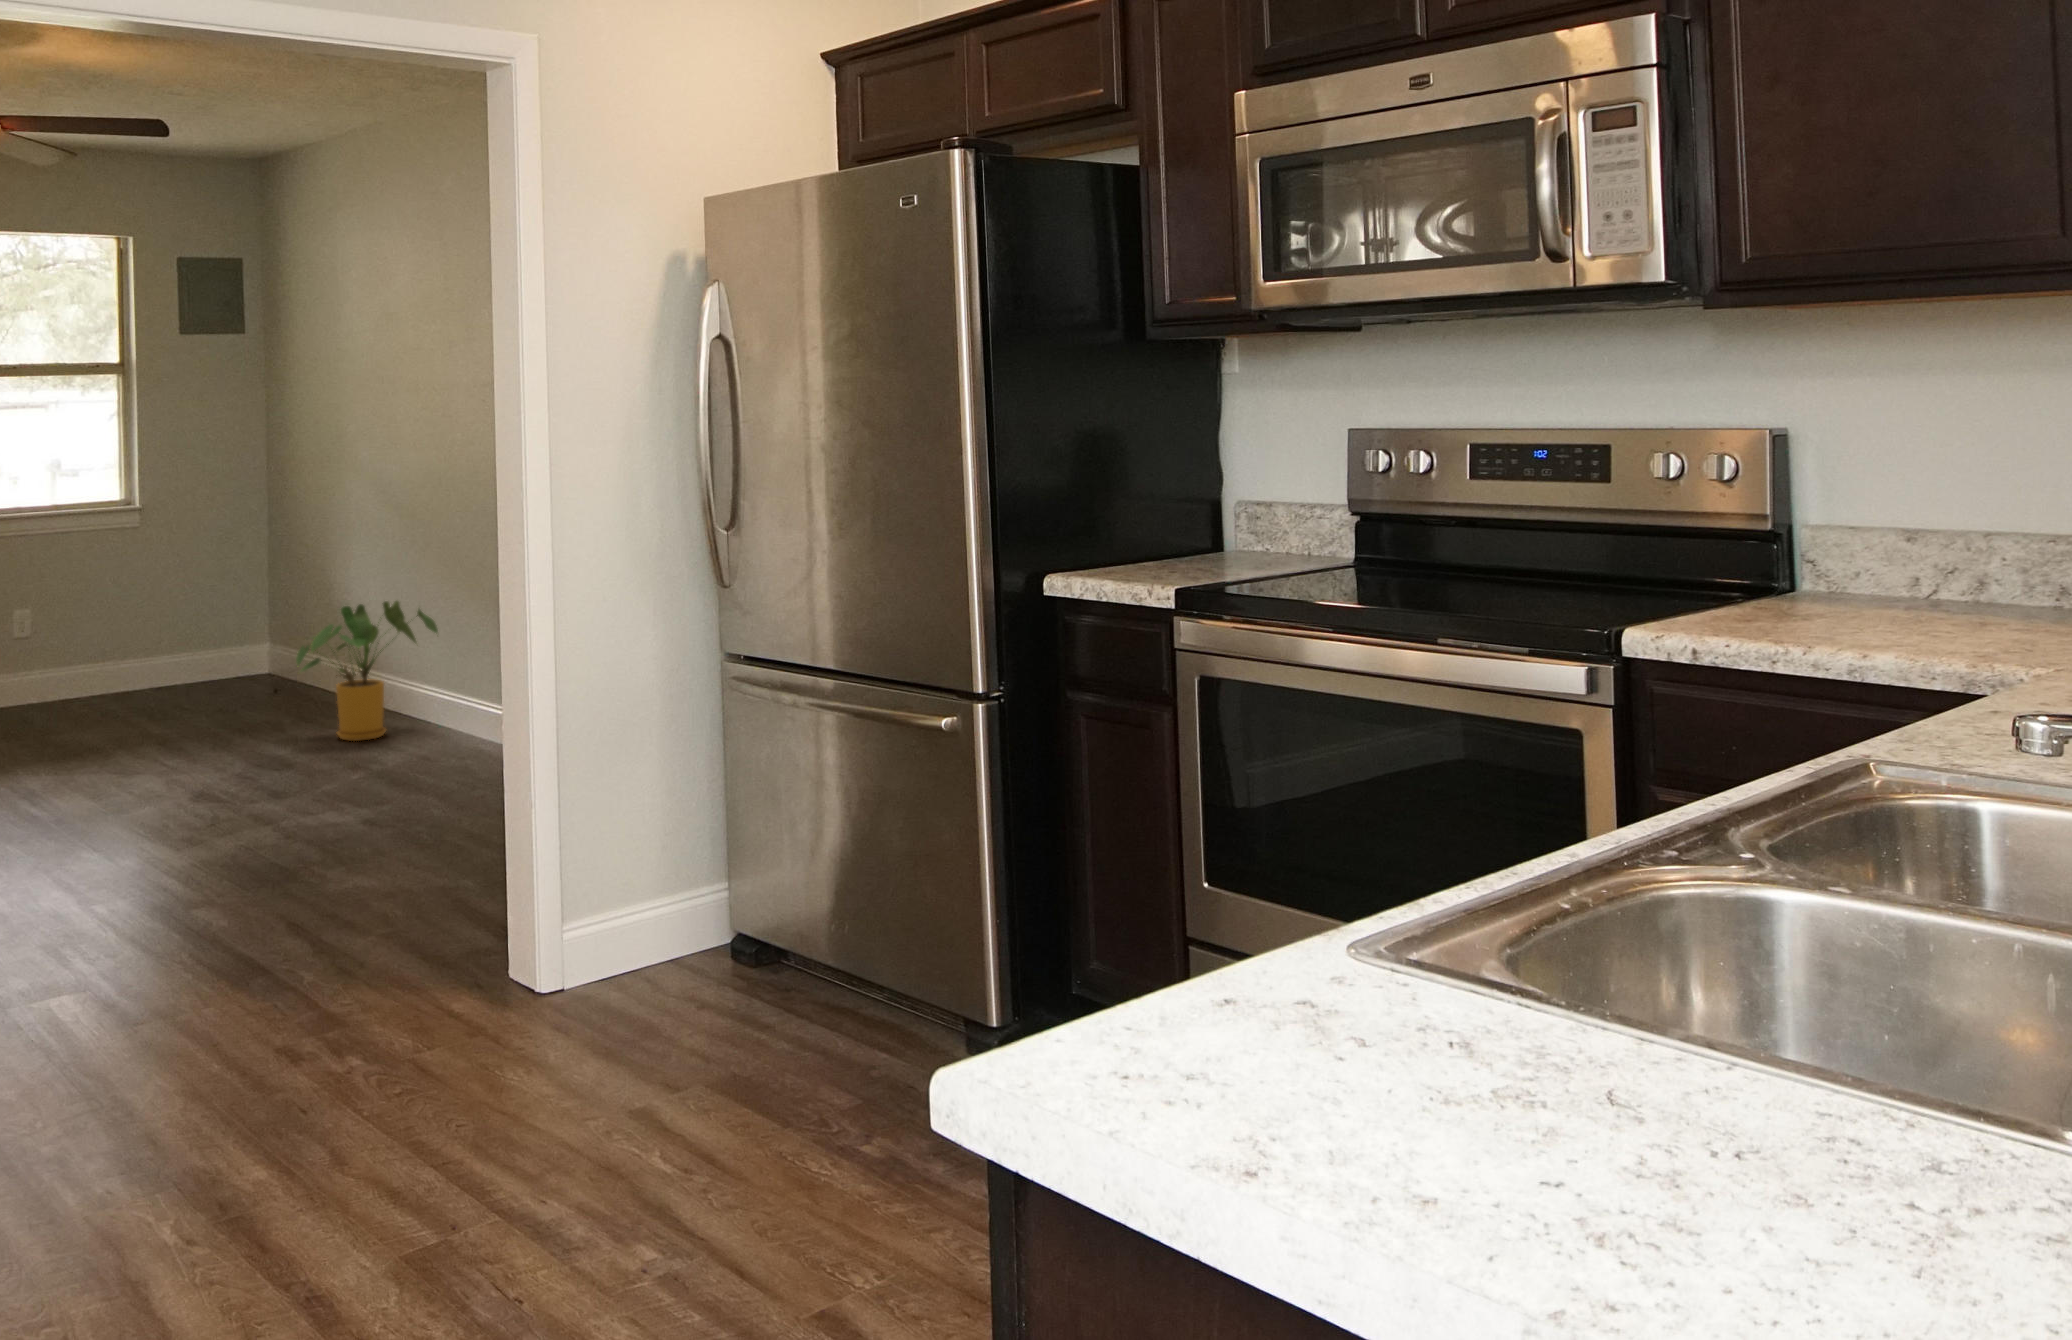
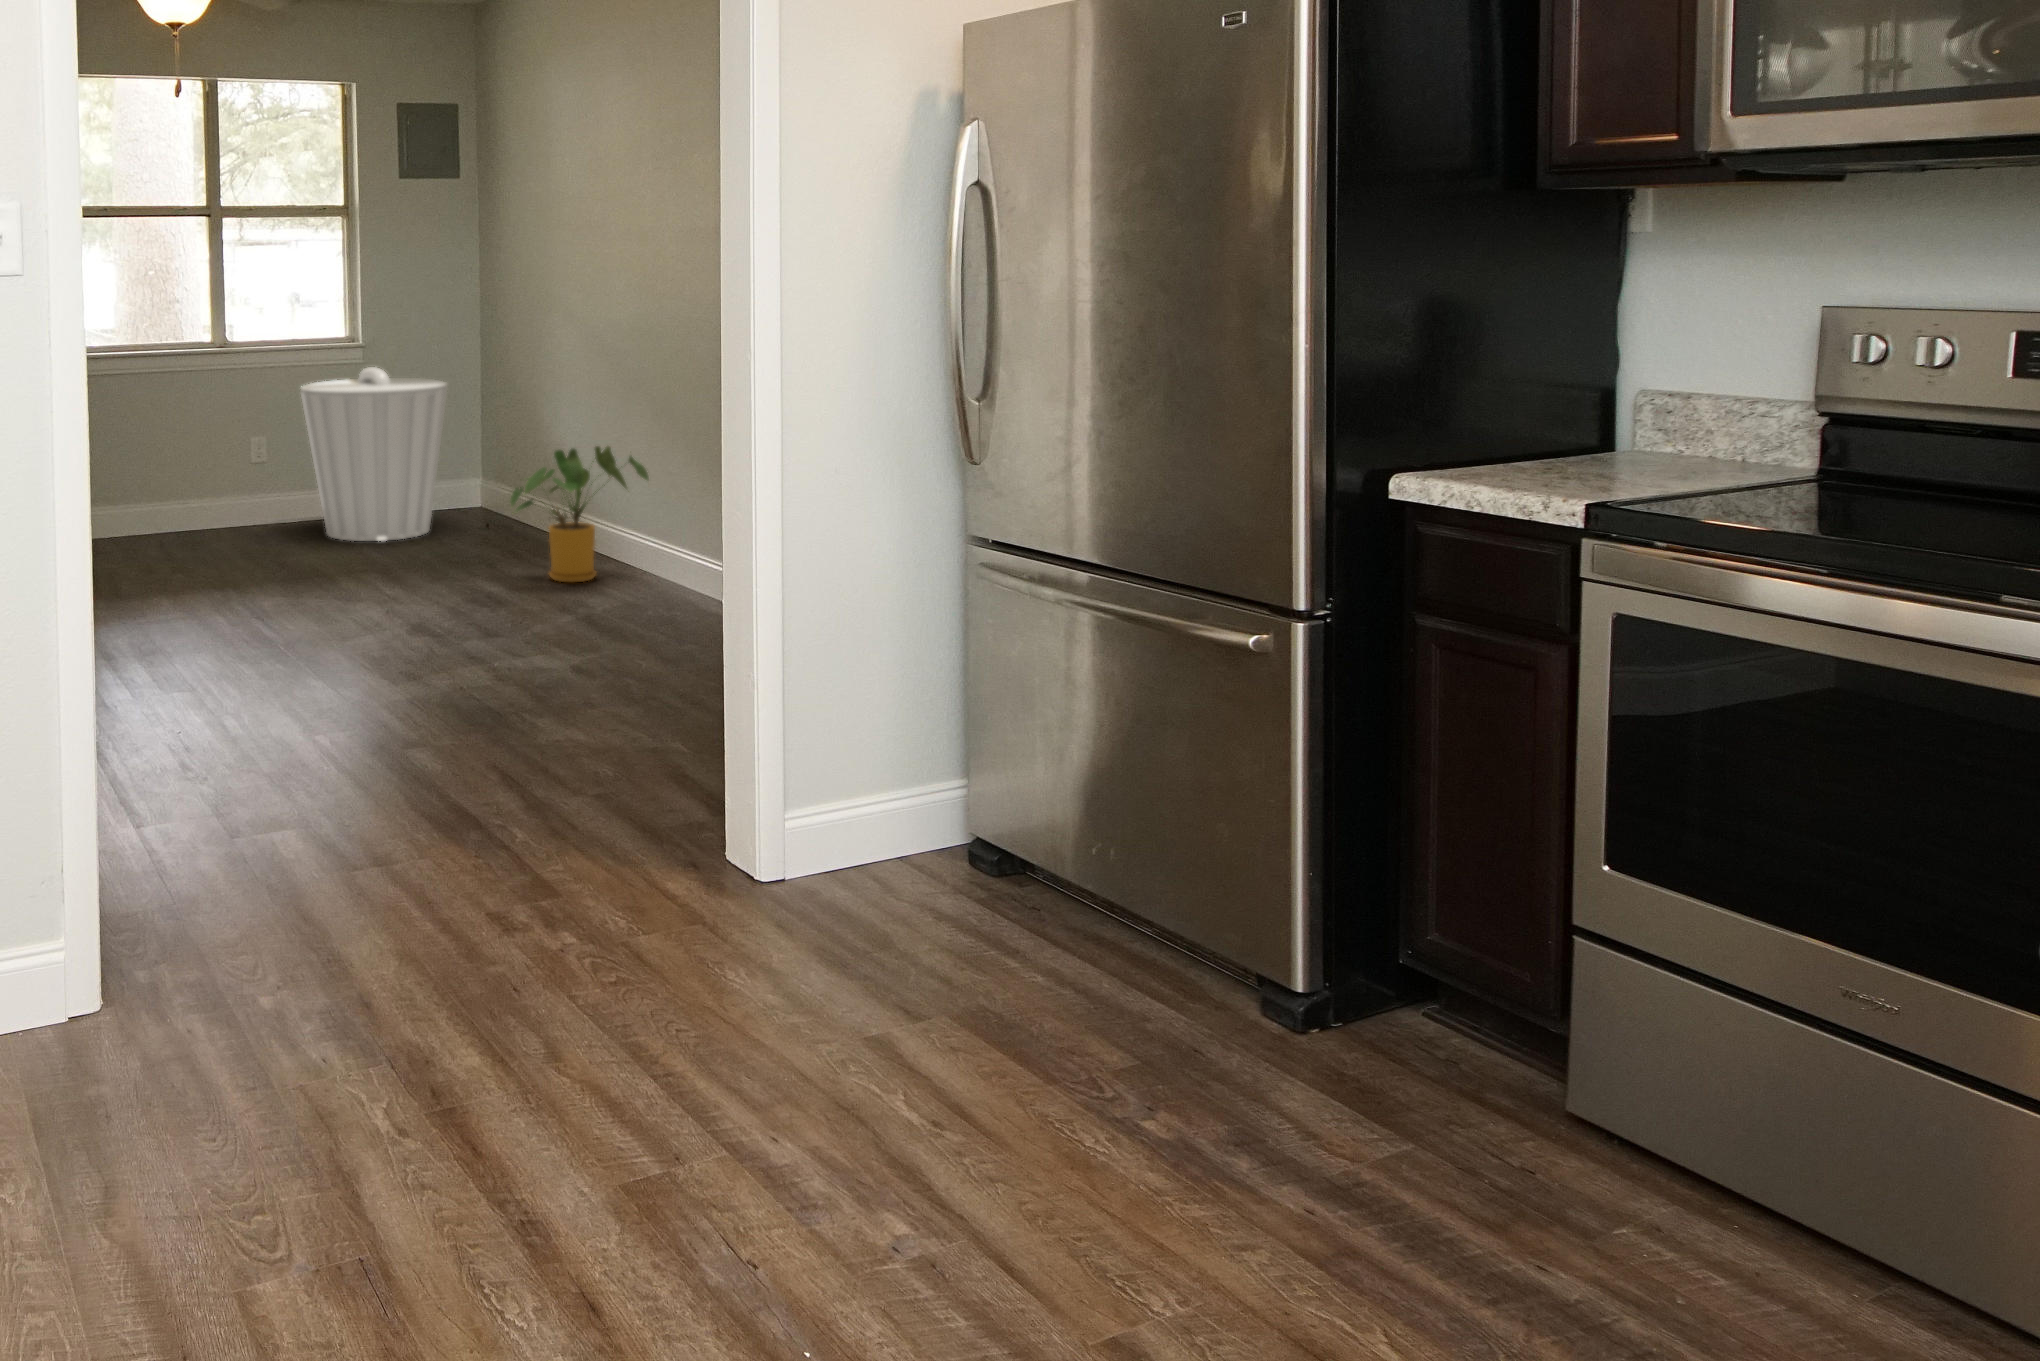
trash can: none [67,530,229,714] -> present [301,367,448,541]

